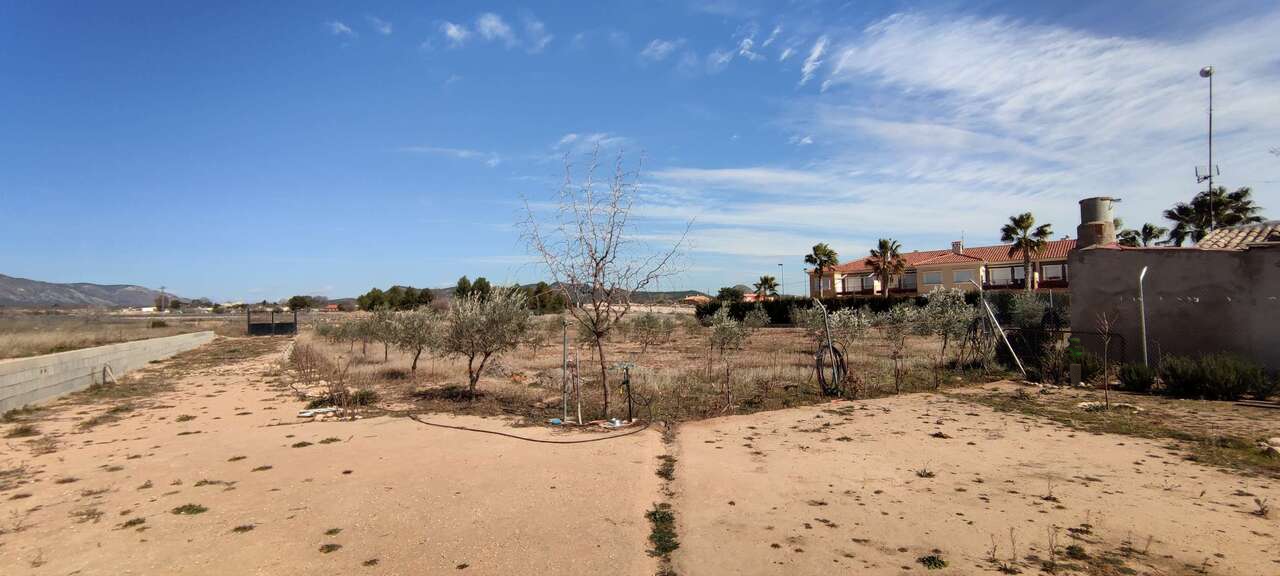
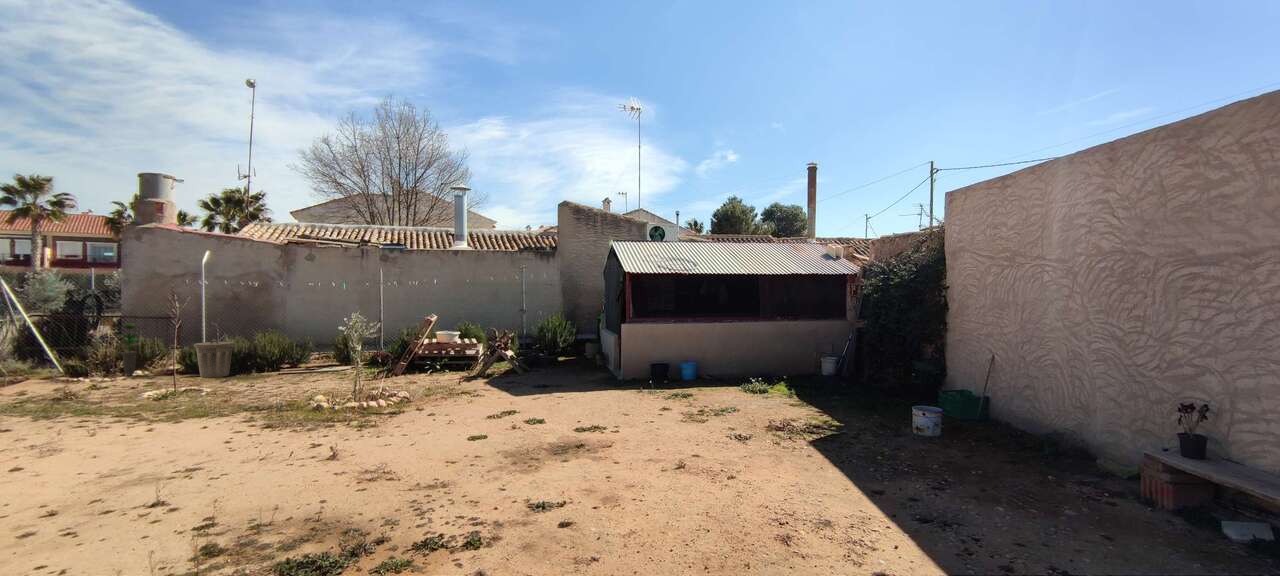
trash can: none [1134,359,1179,399] -> present [194,340,234,378]

